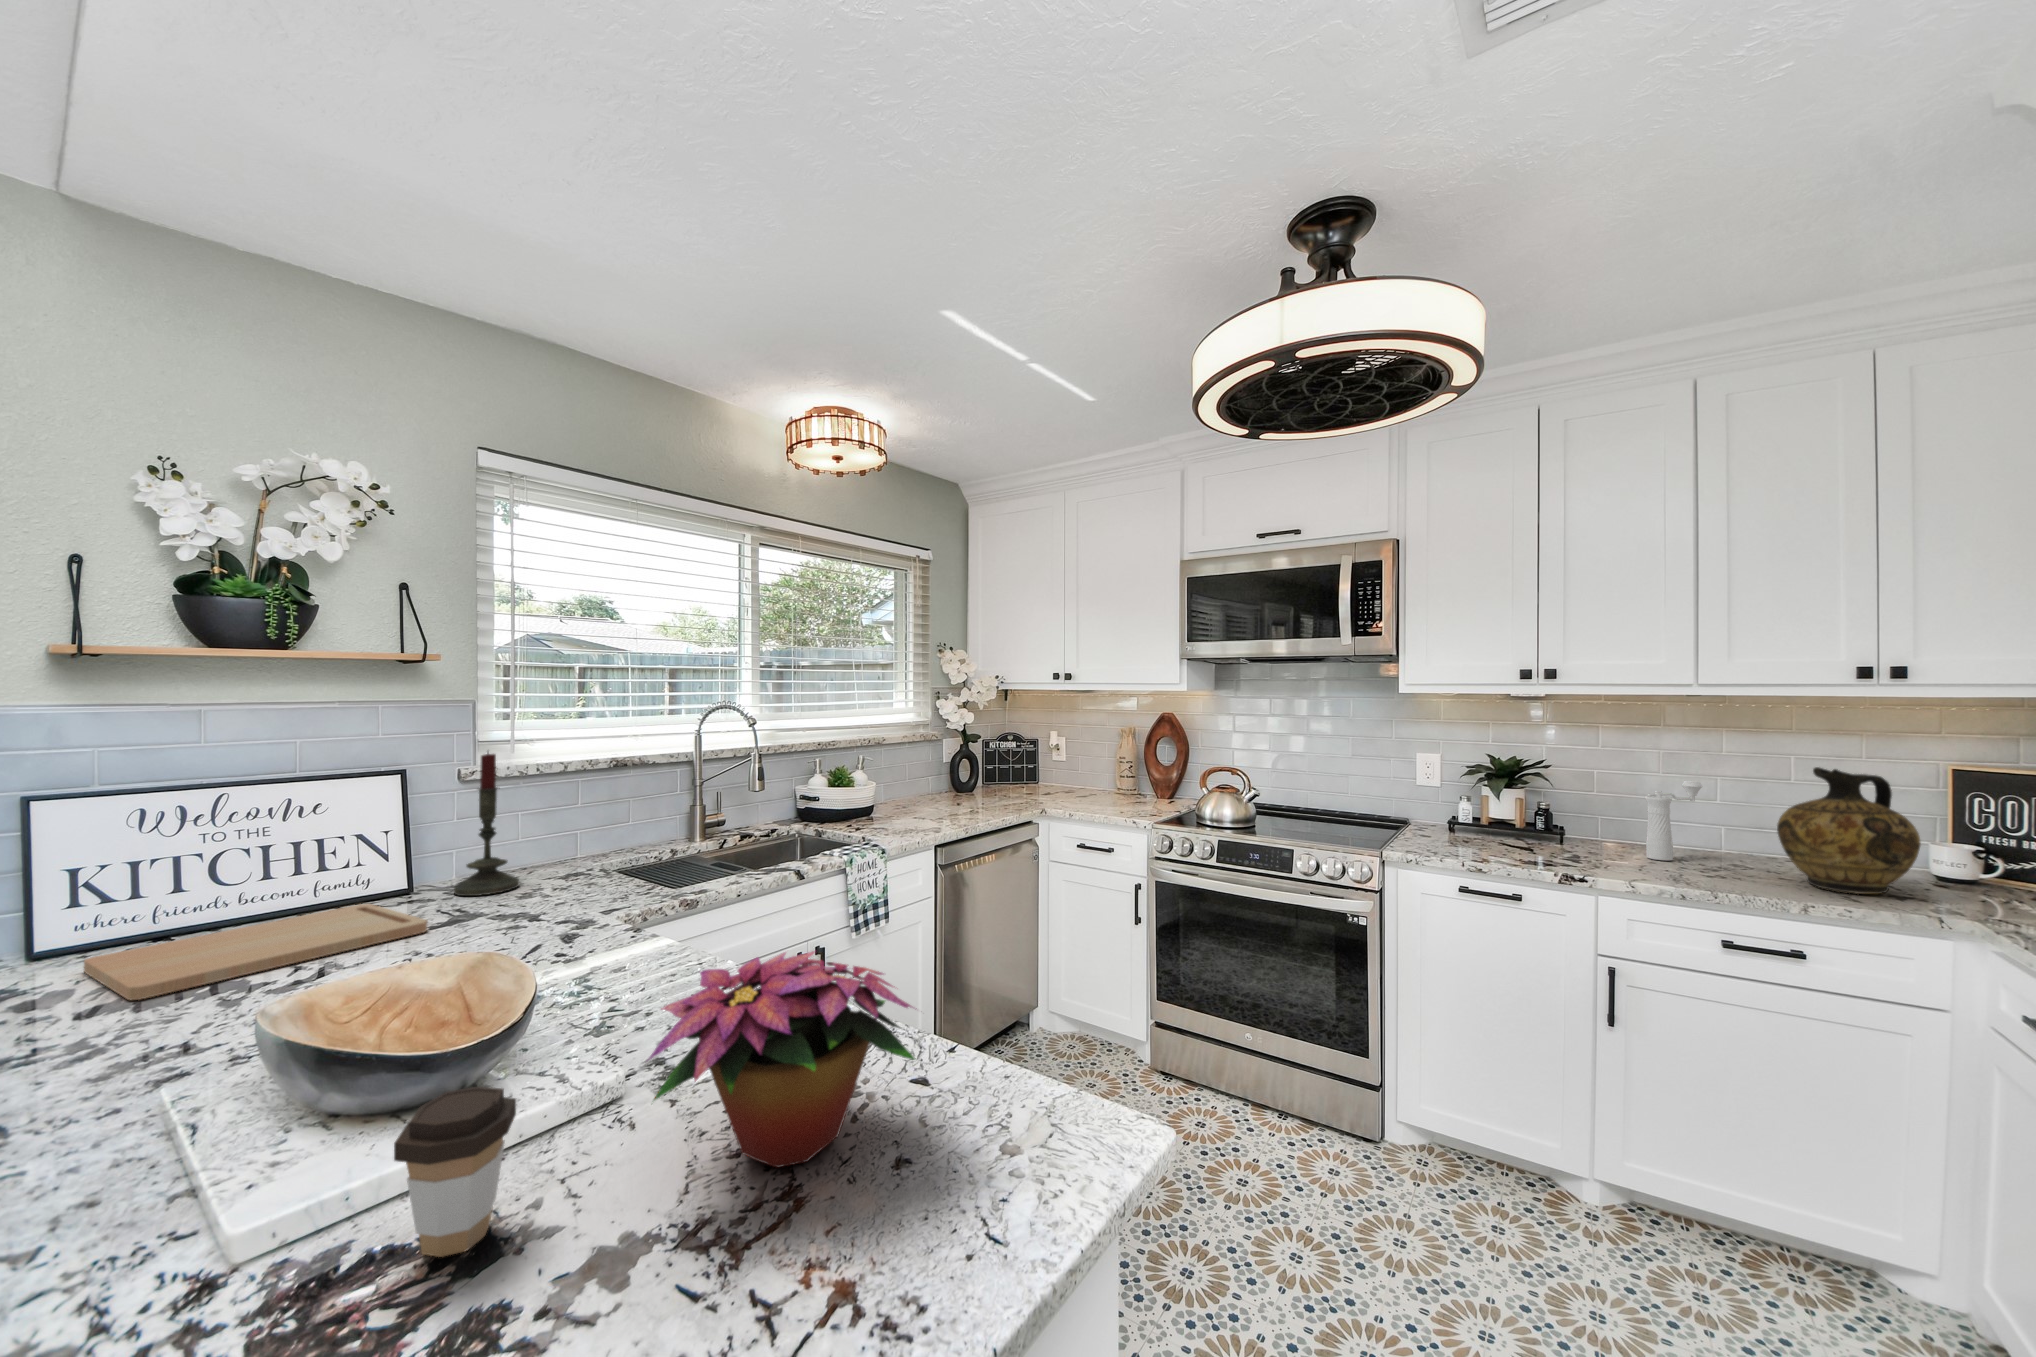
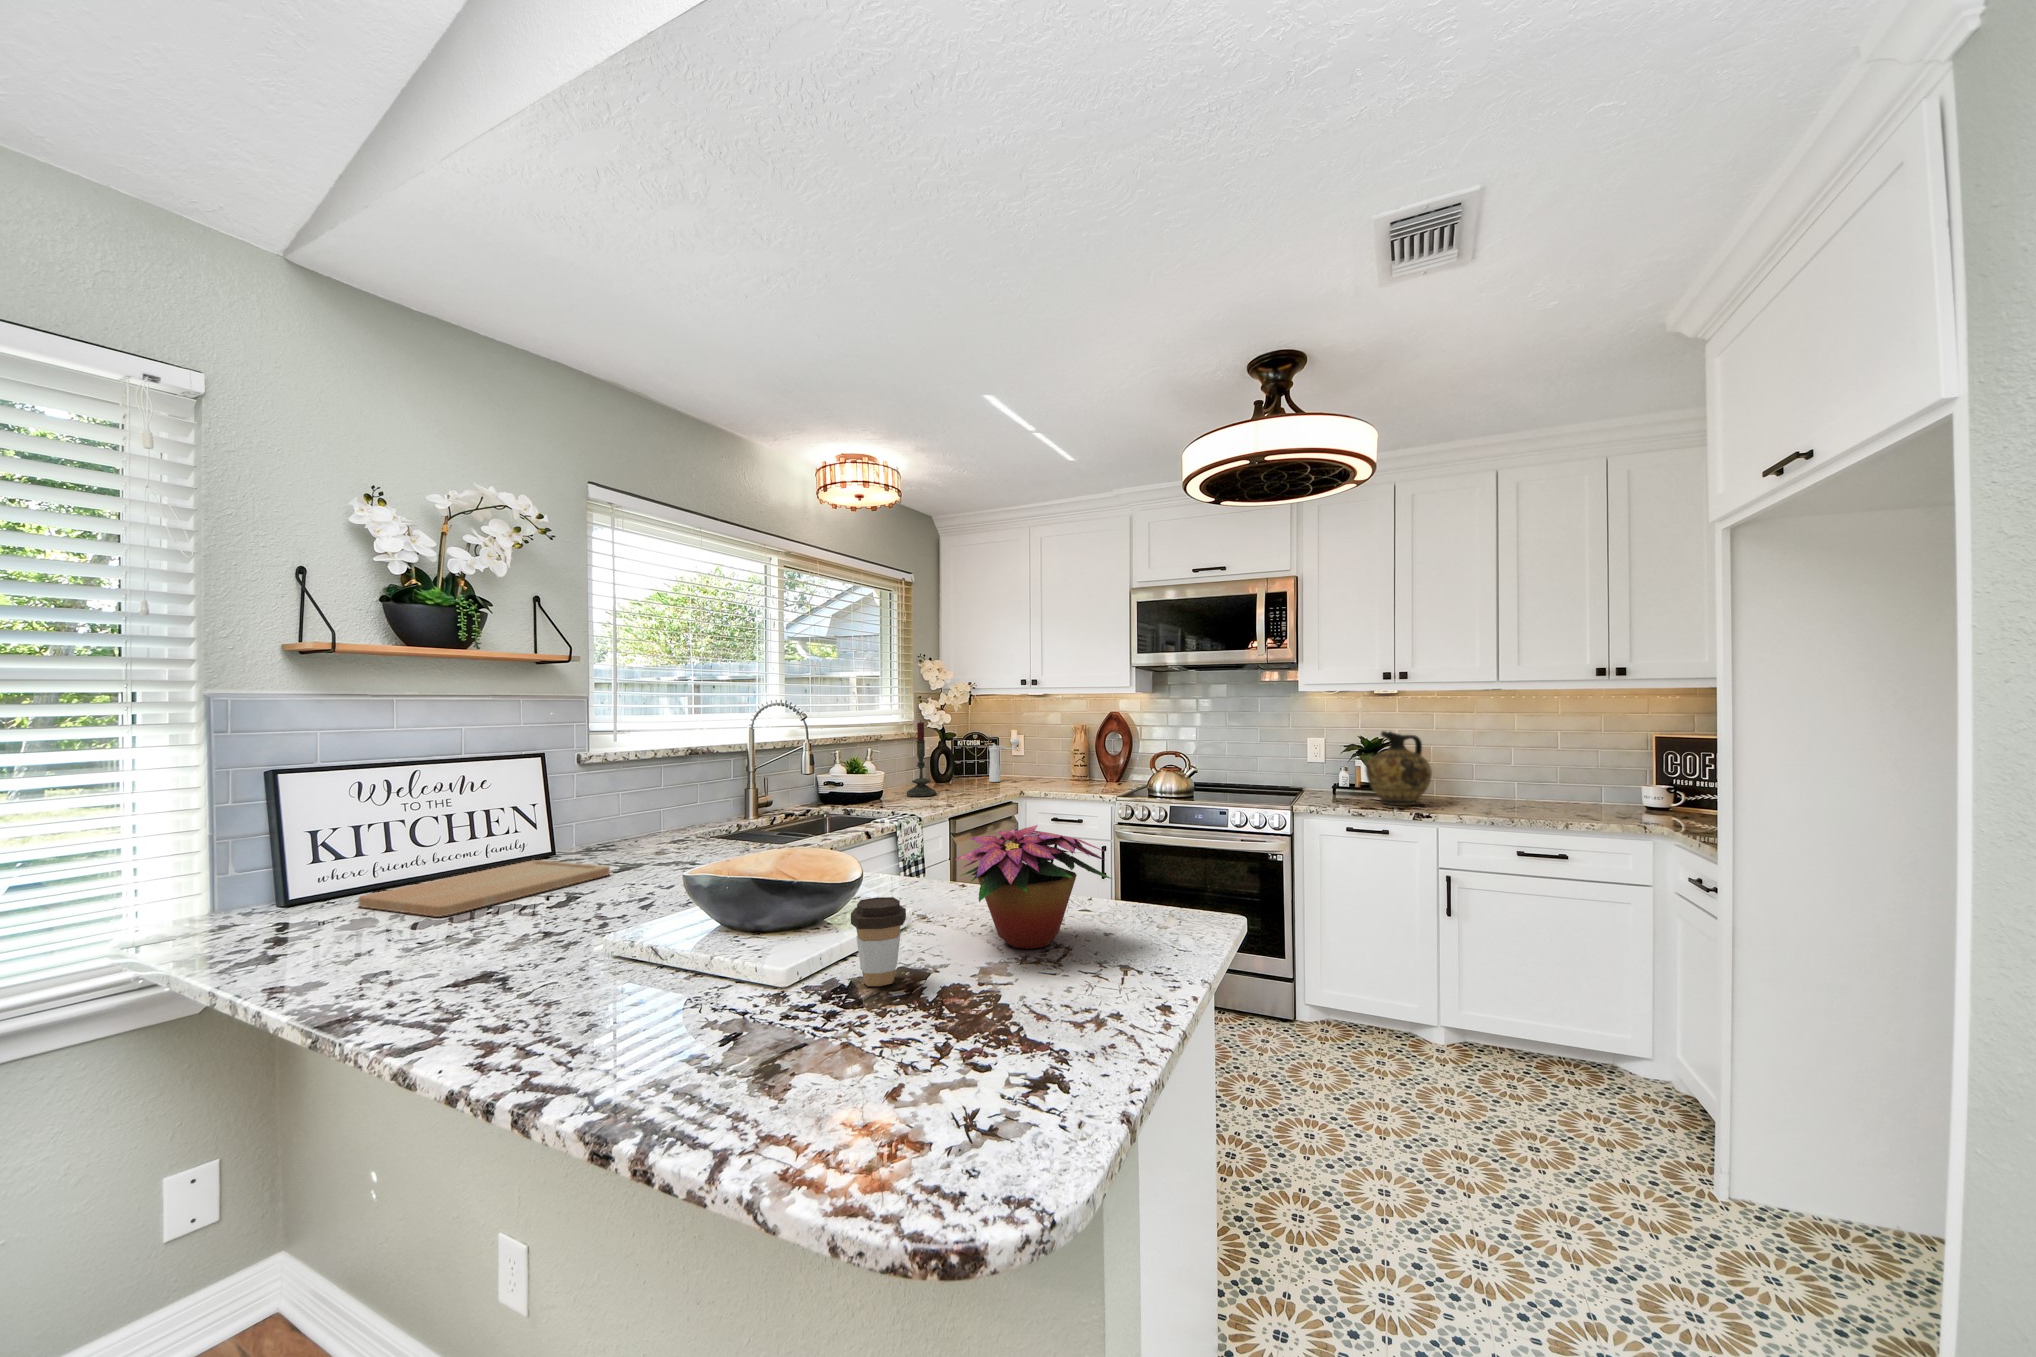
candle: present [454,753,519,896] -> present [907,721,936,796]
ceramic jug: present [1777,767,1921,894] -> present [1366,731,1432,805]
pepper mill: present [1645,781,1702,861] -> present [988,739,1019,782]

